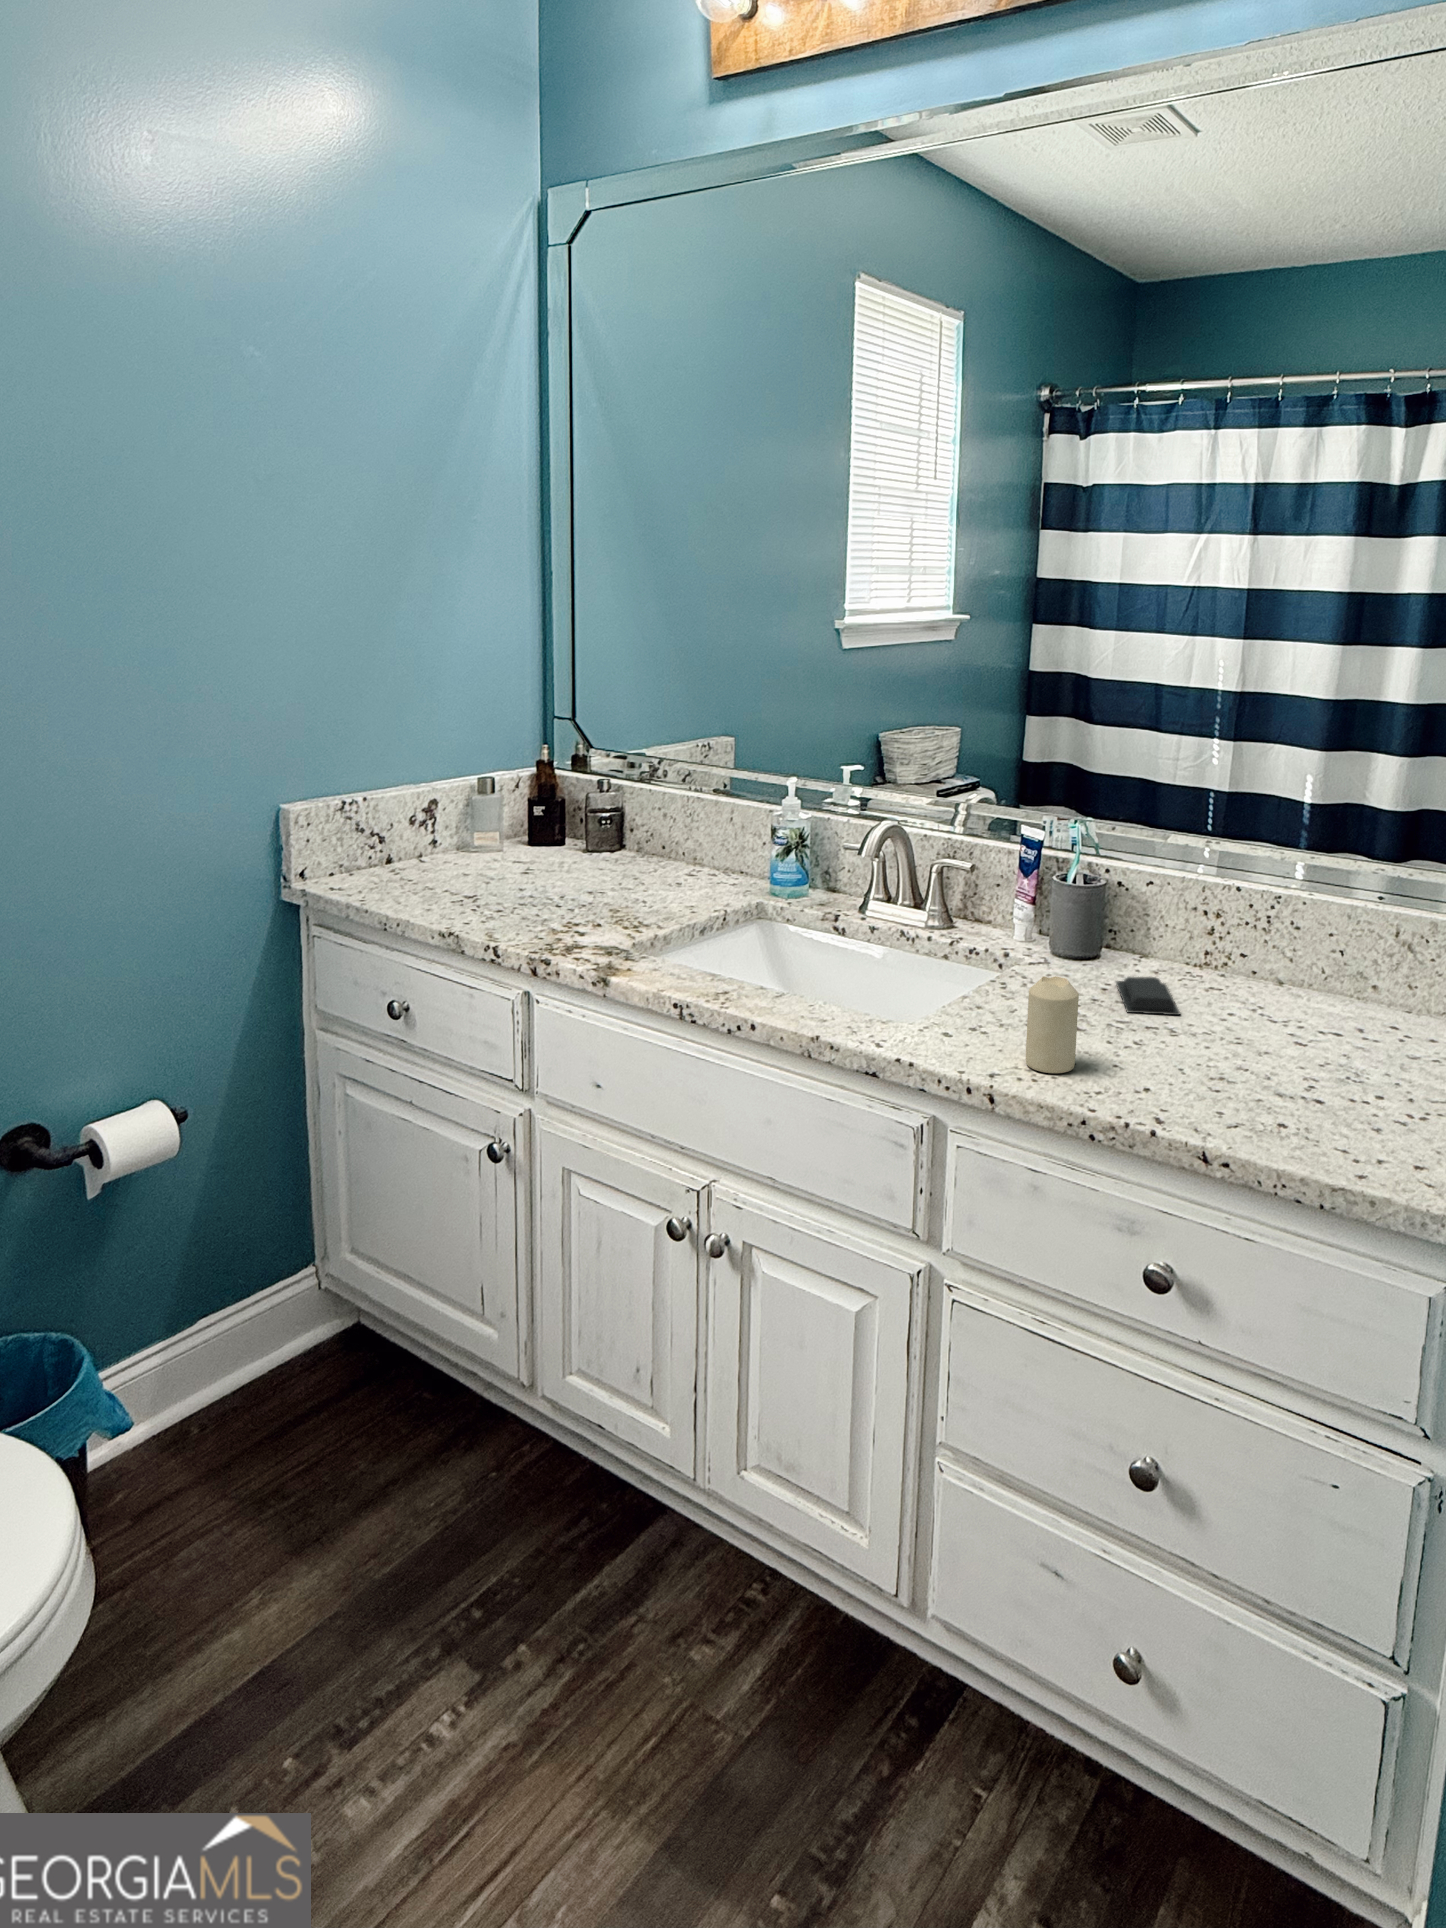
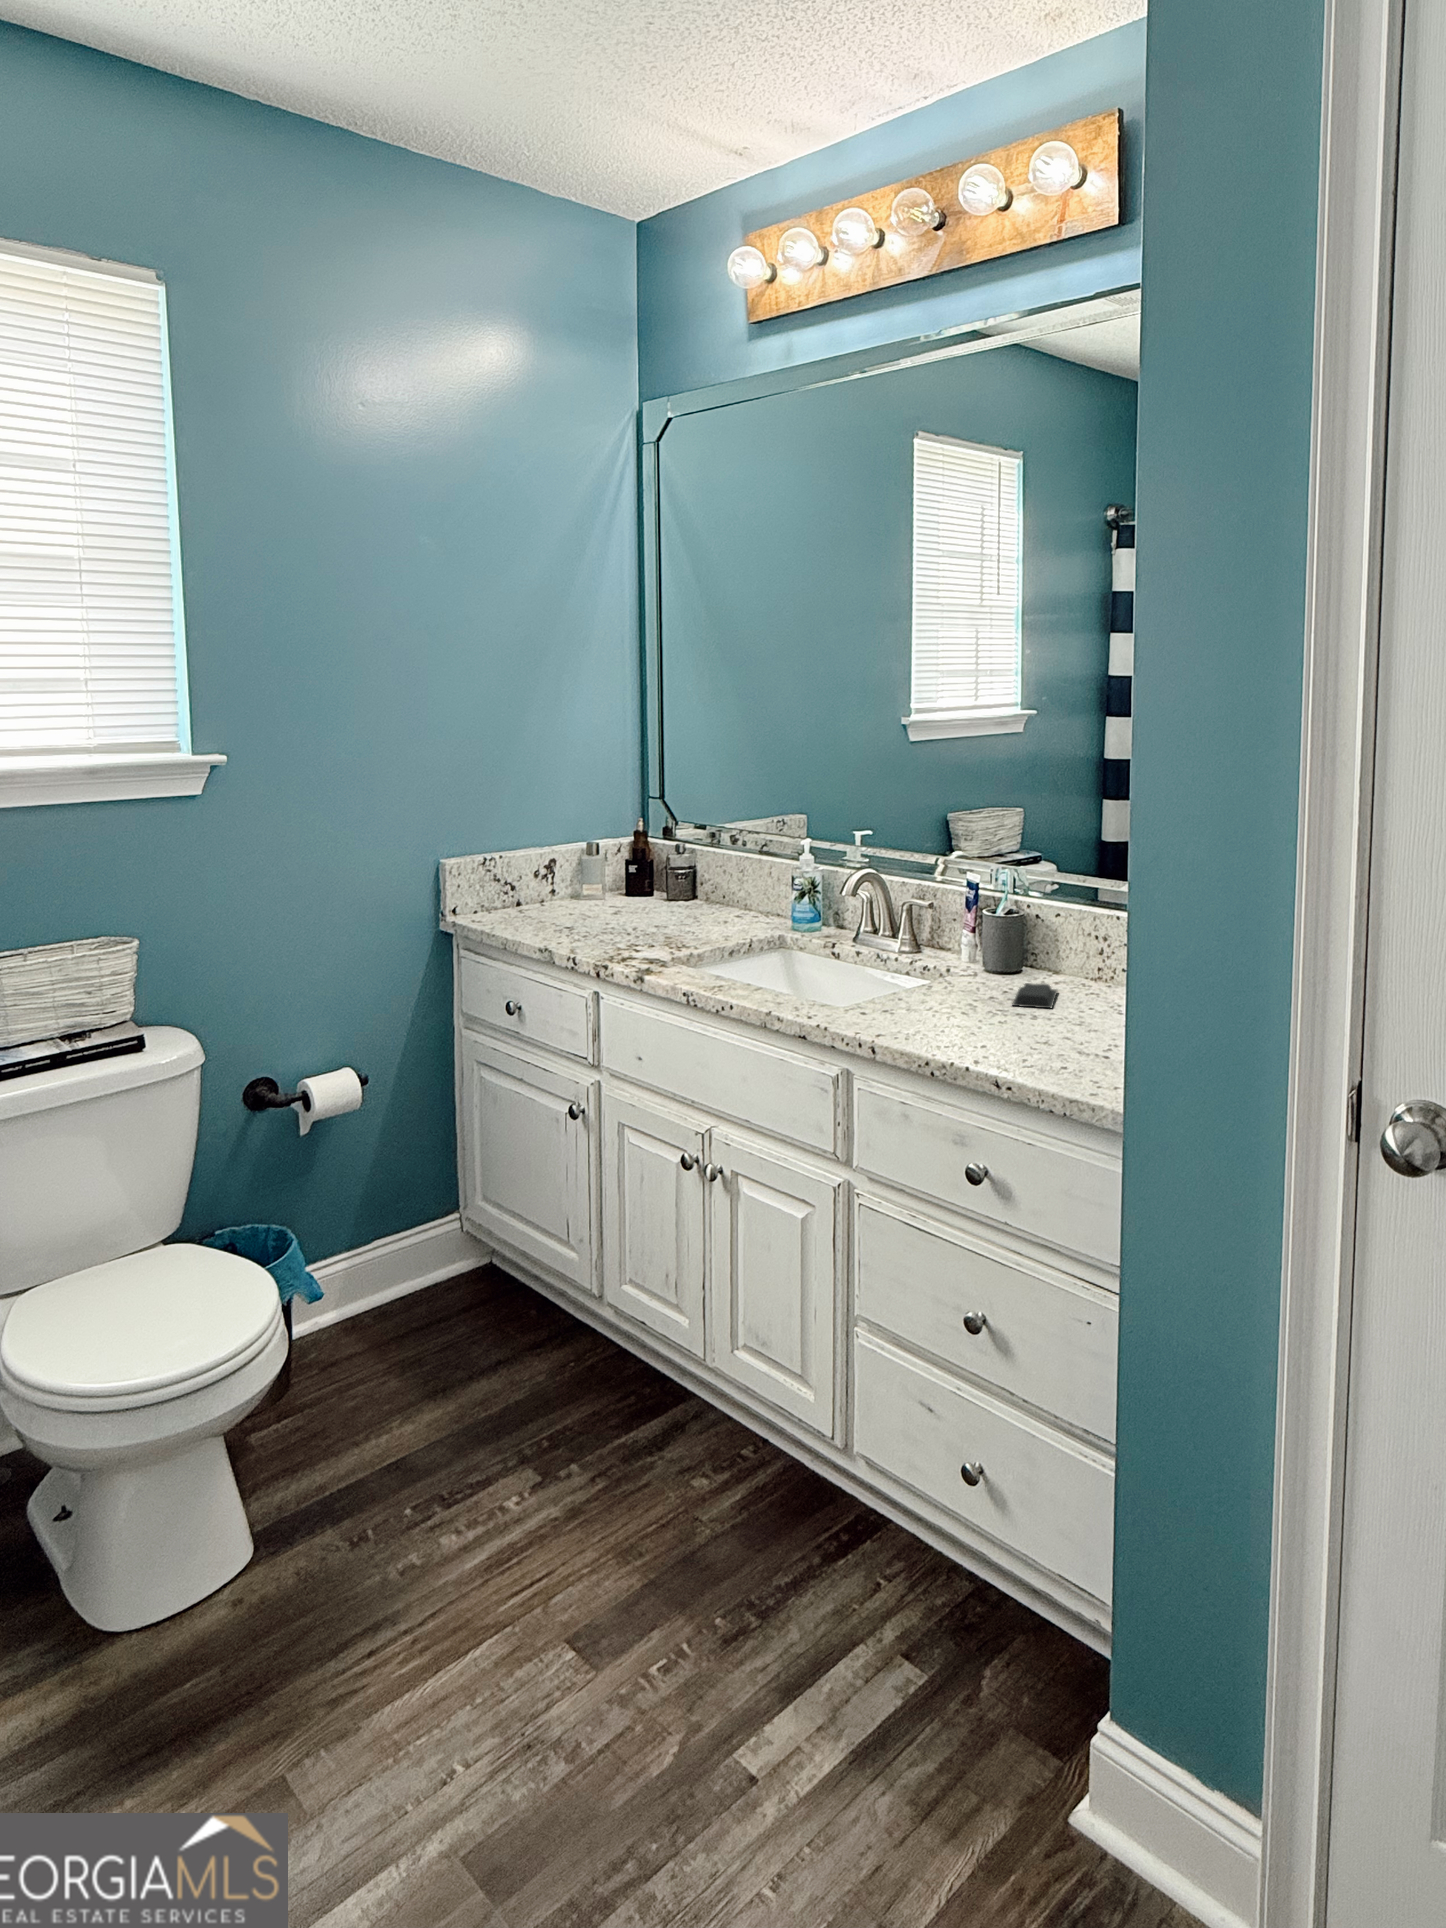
candle: present [1026,976,1079,1073] -> none [908,967,943,1036]

